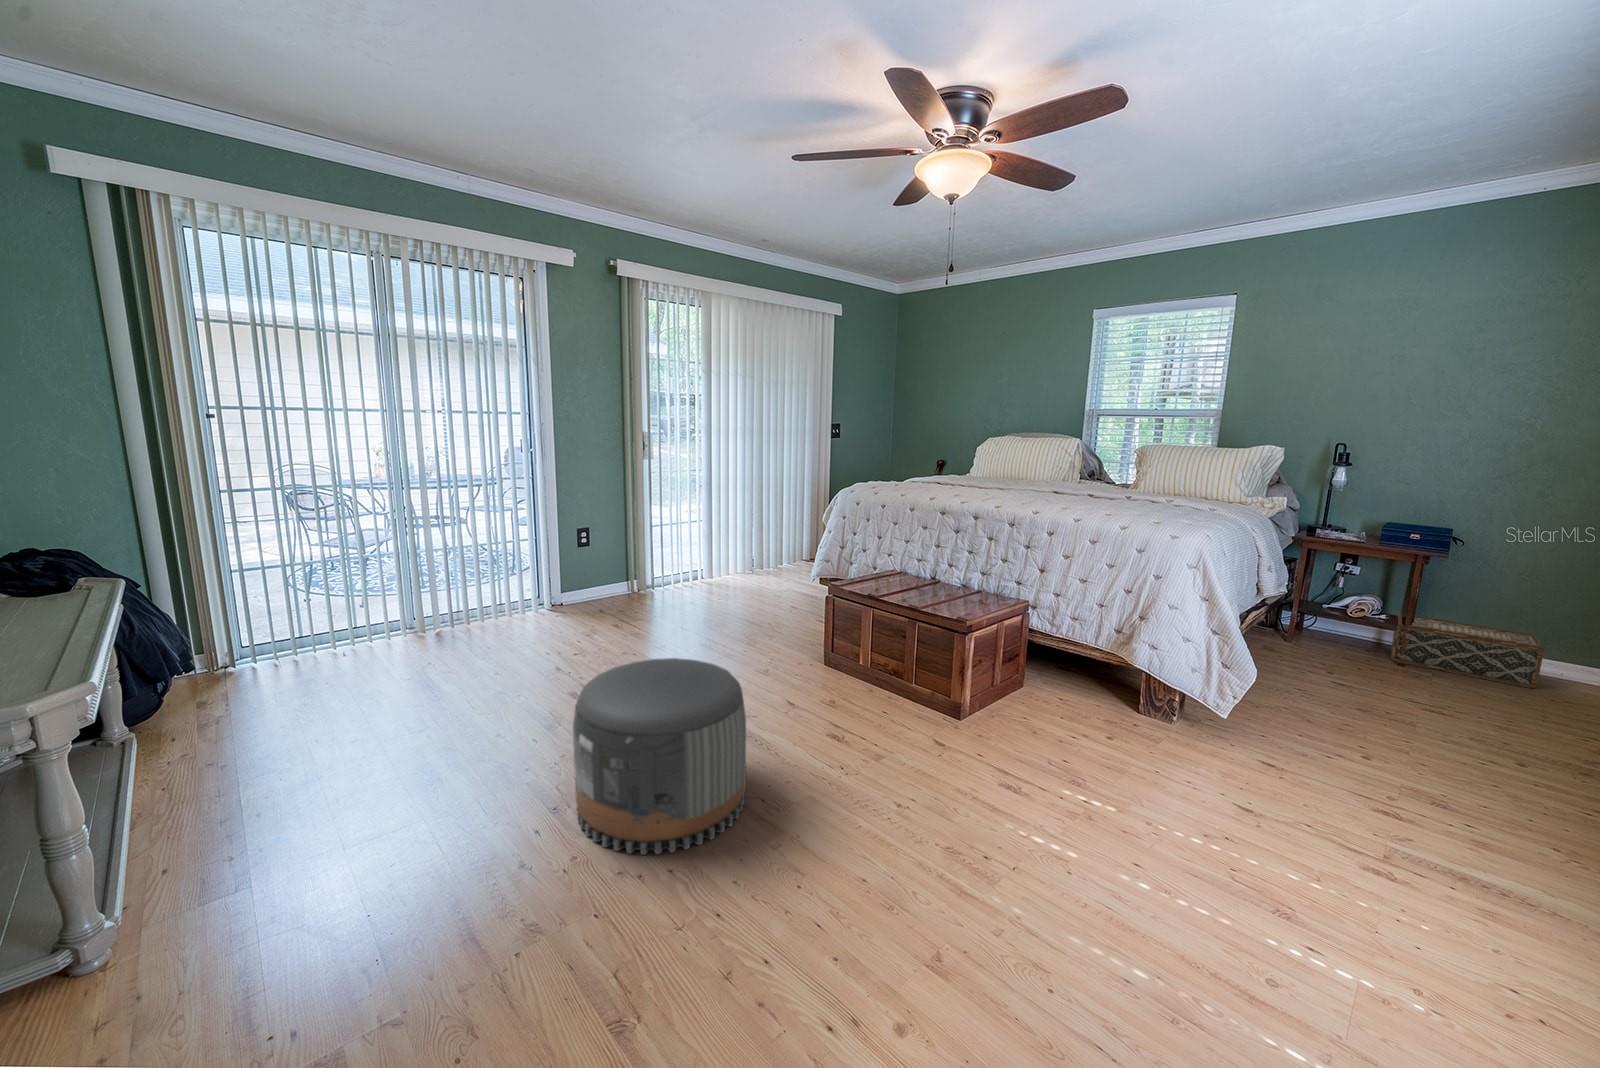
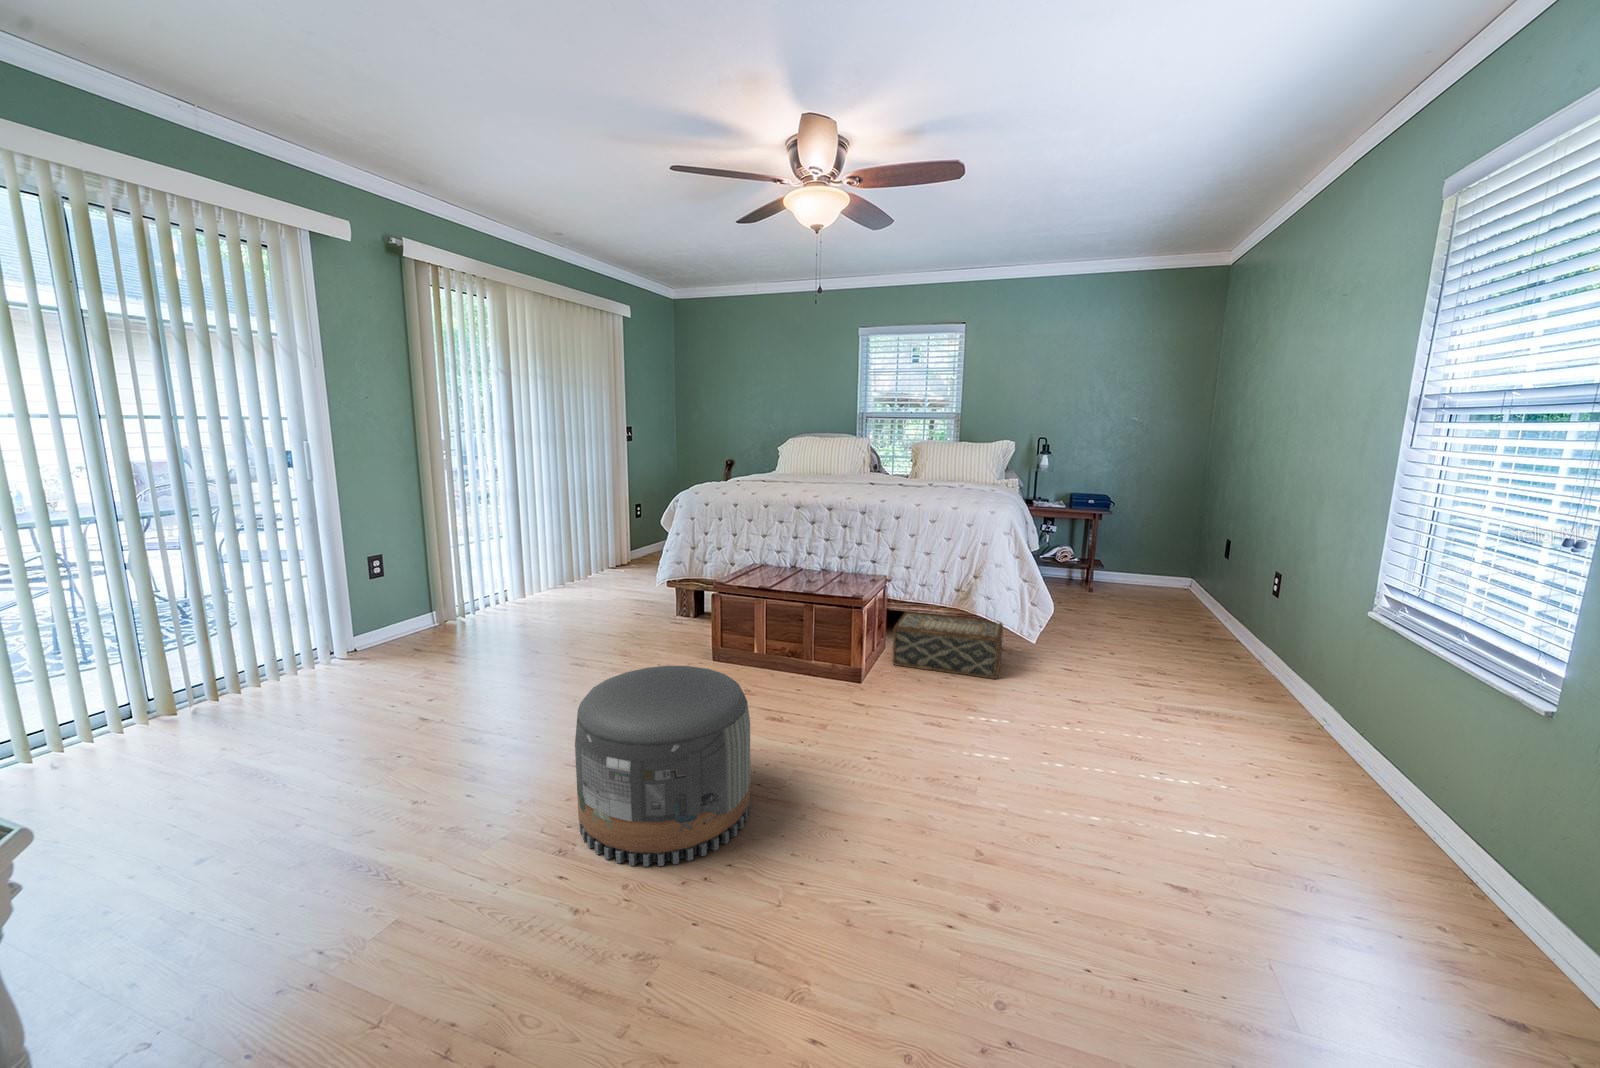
woven basket: present [1391,613,1545,688] -> present [892,612,1003,679]

